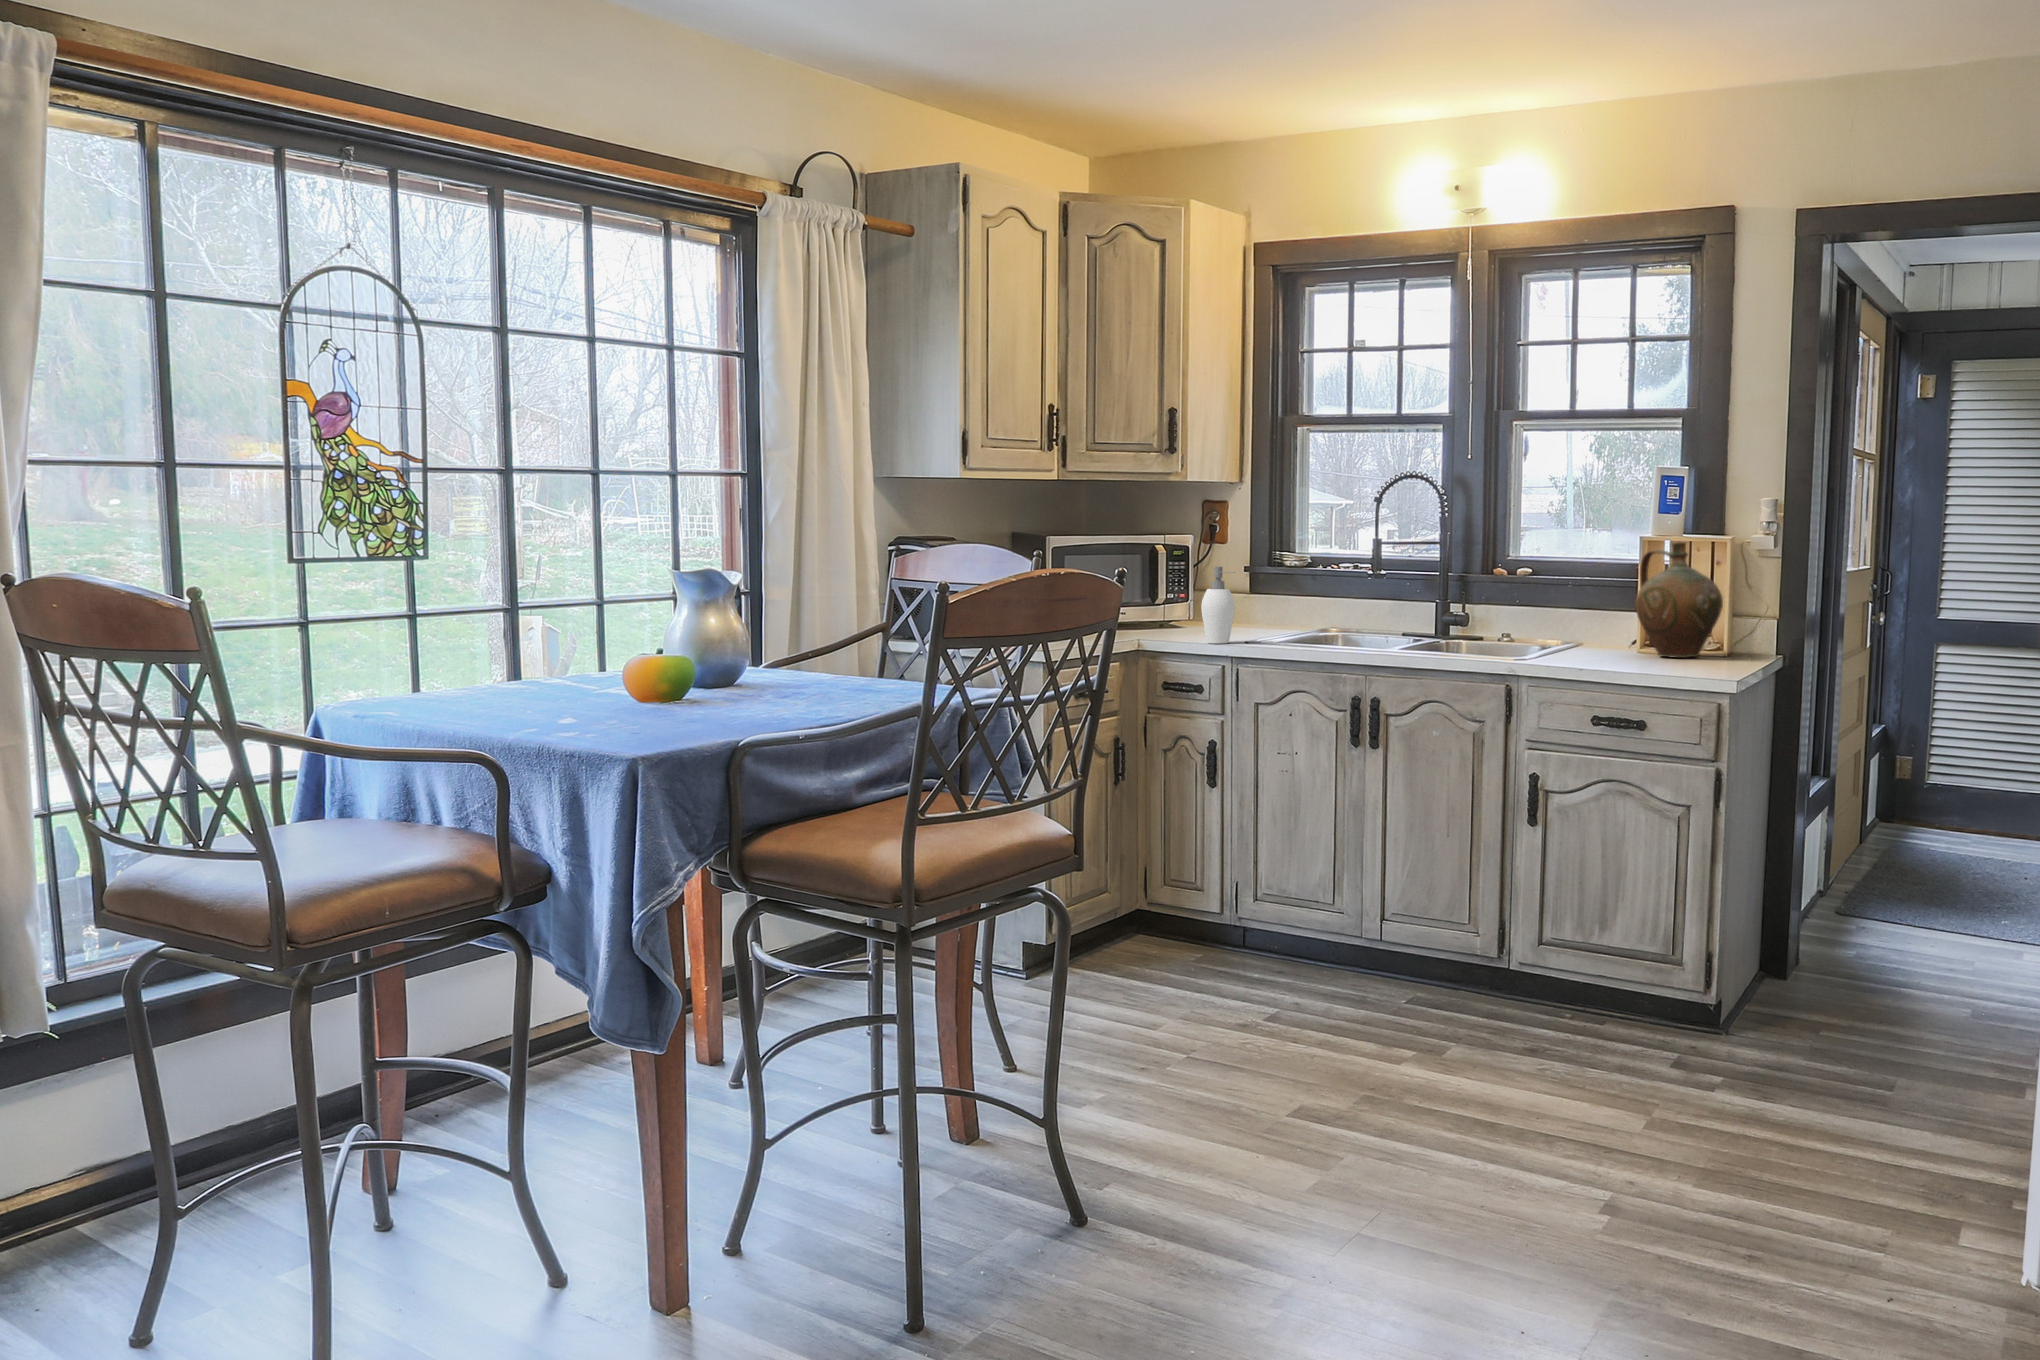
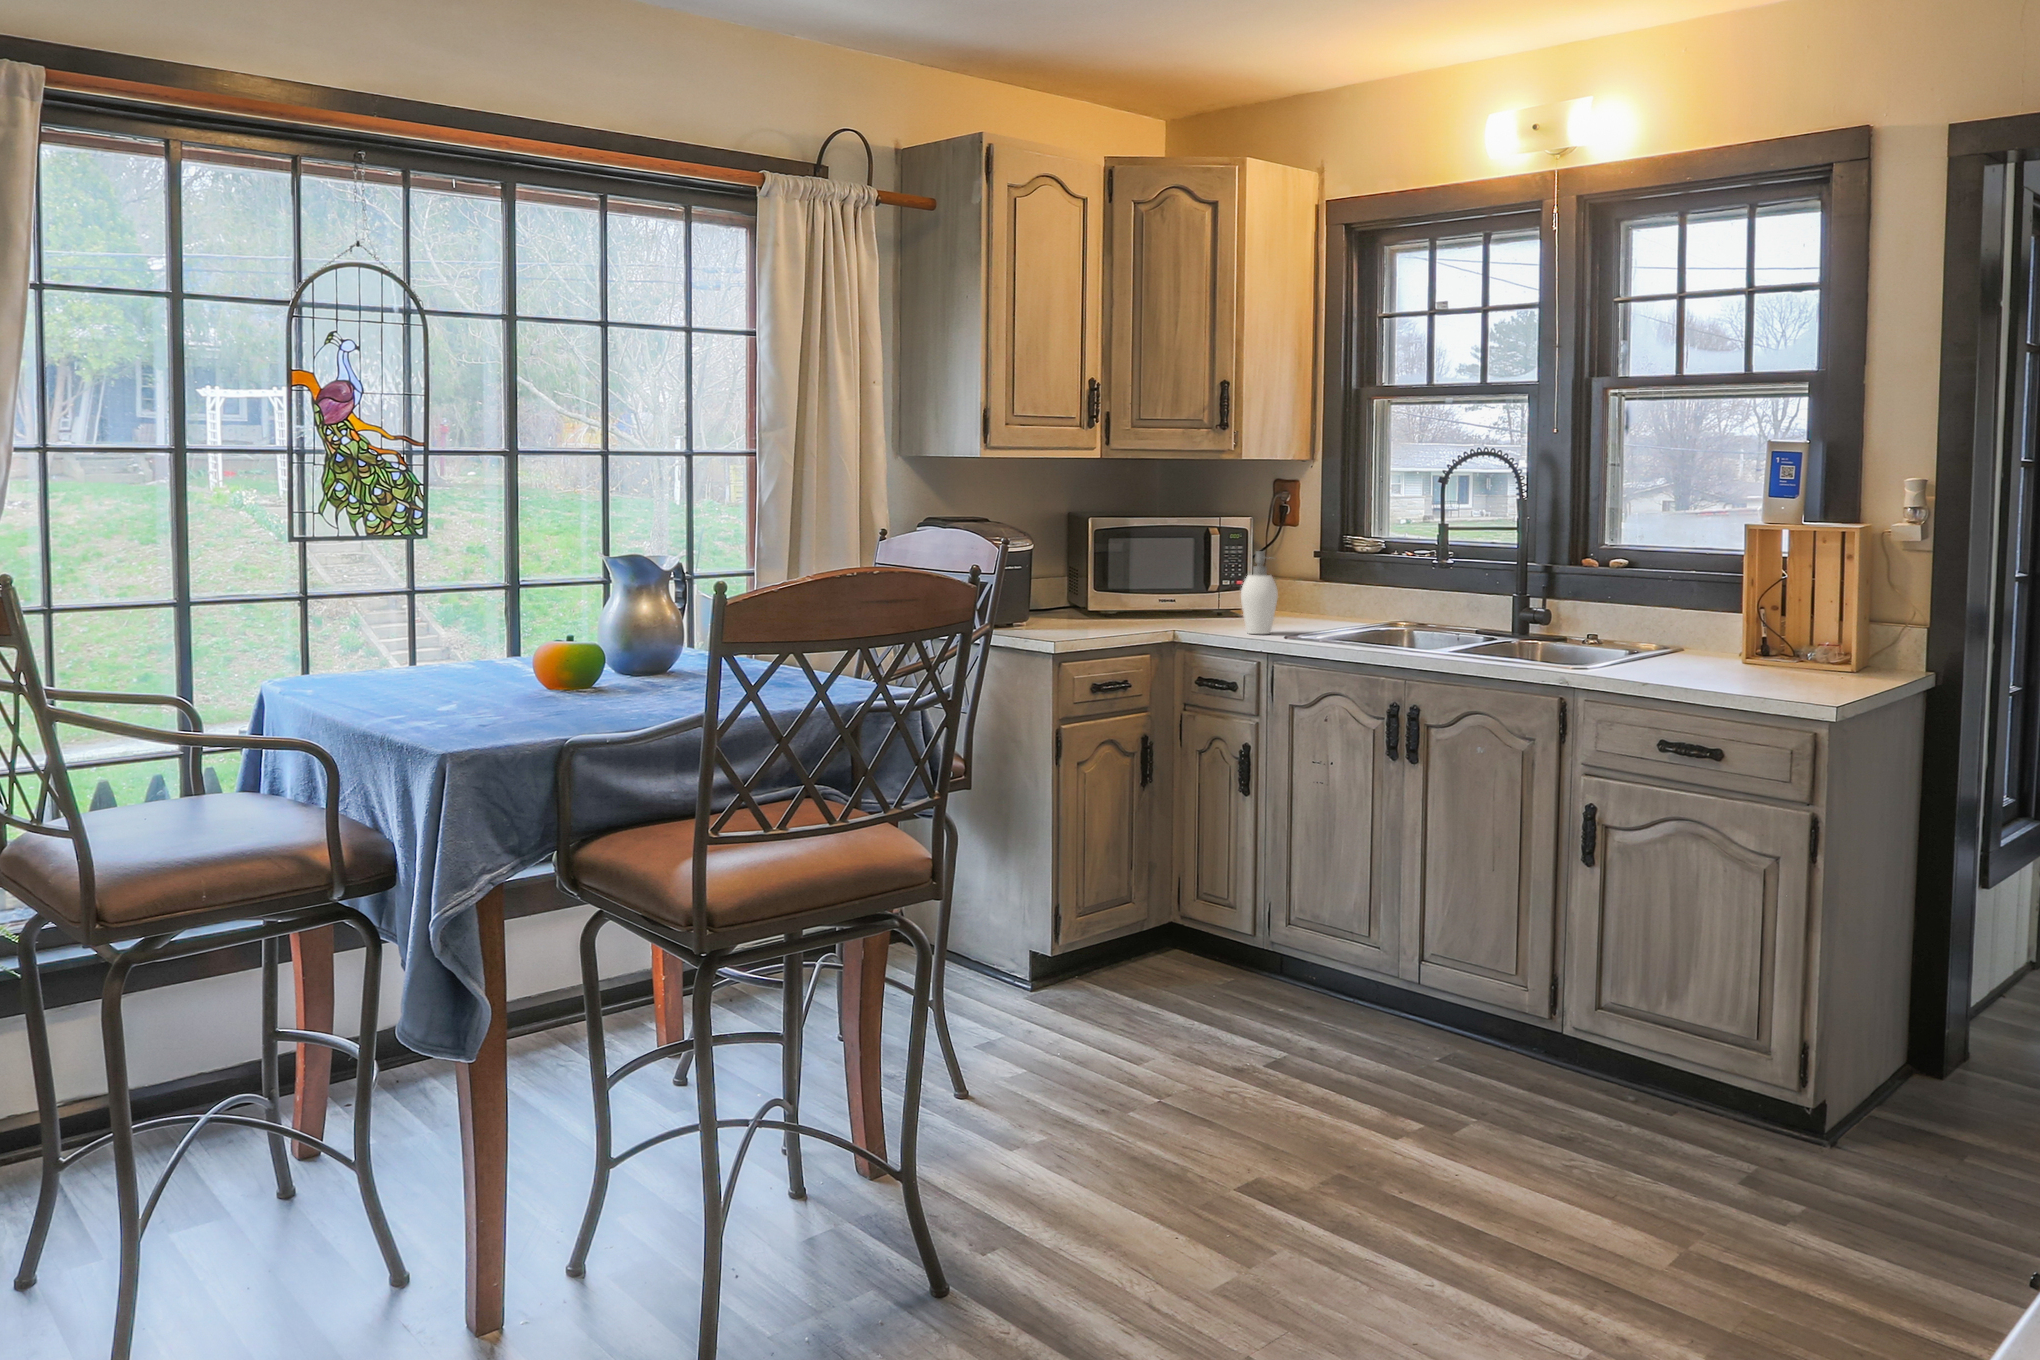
ceramic jug: present [1635,542,1723,658] -> none [1737,539,1849,676]

